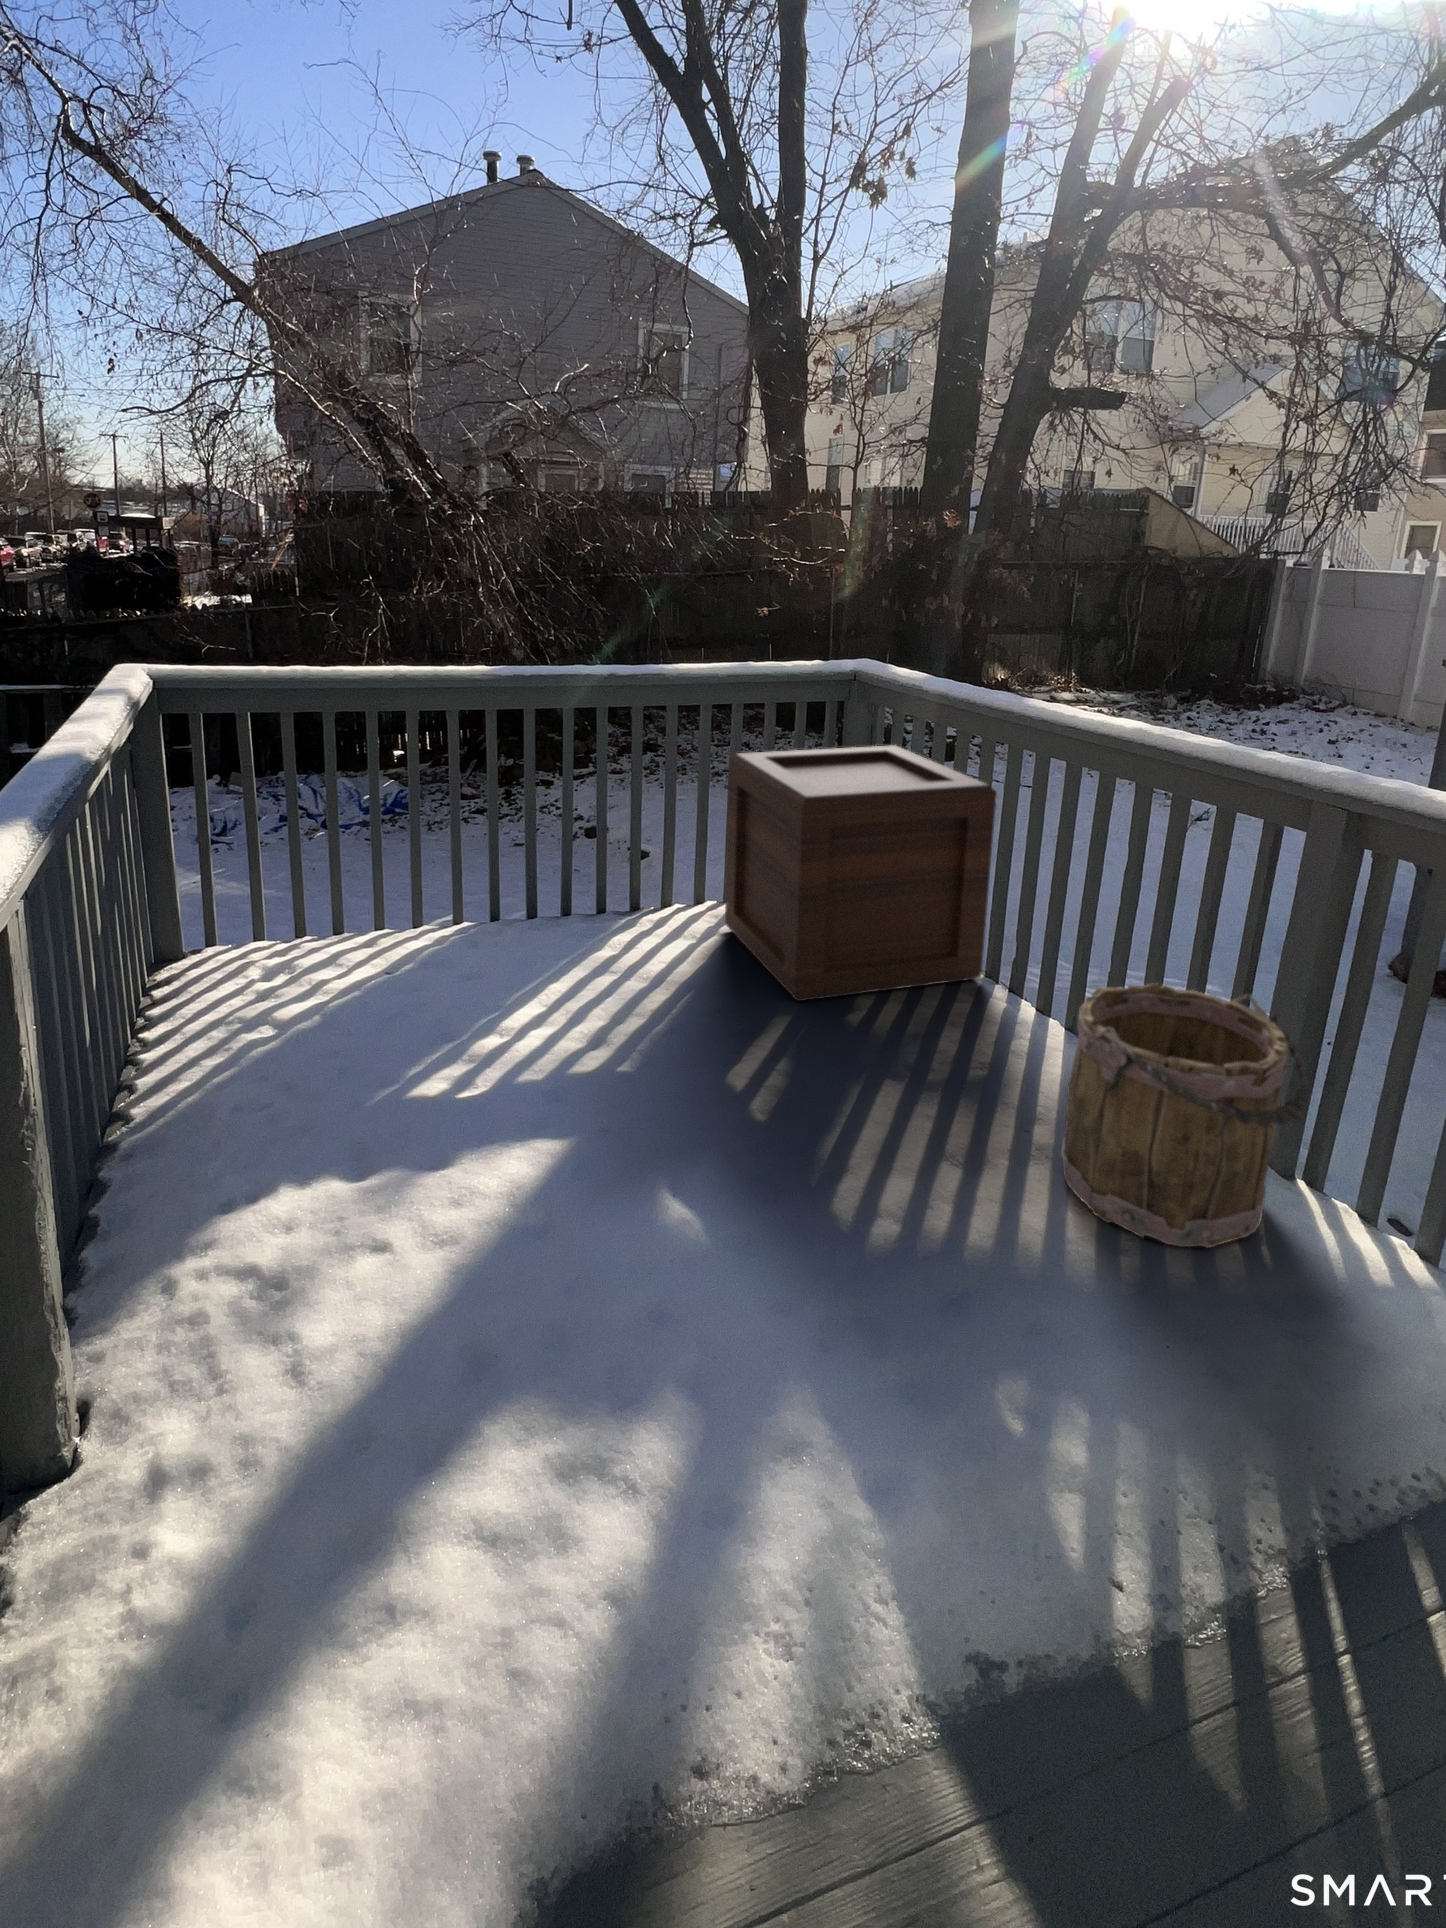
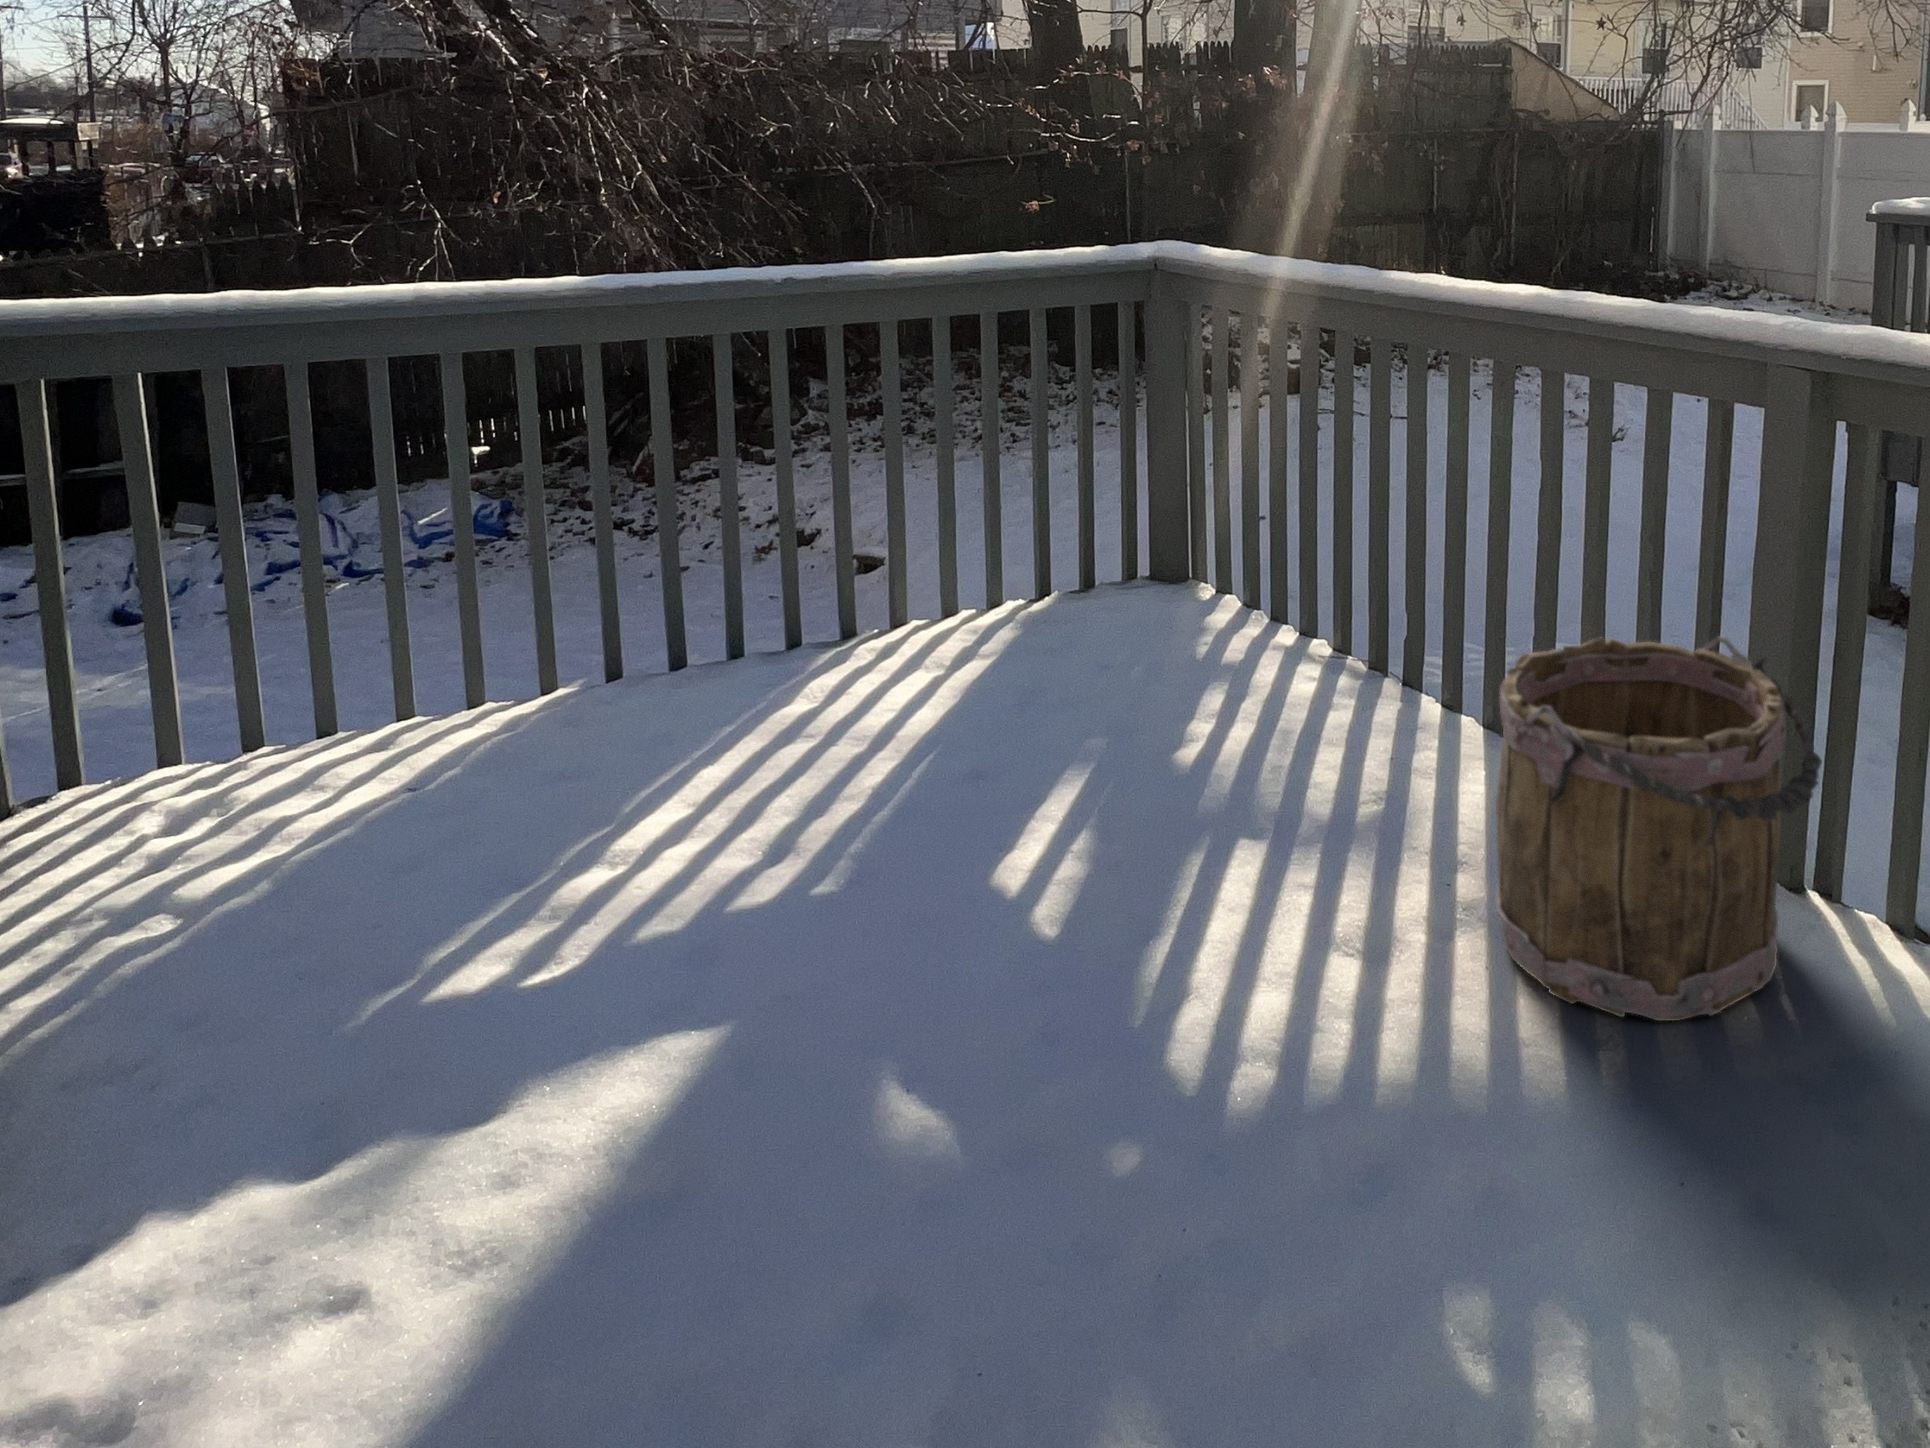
wooden crate: present [725,745,997,1001] -> none [972,356,1363,743]

